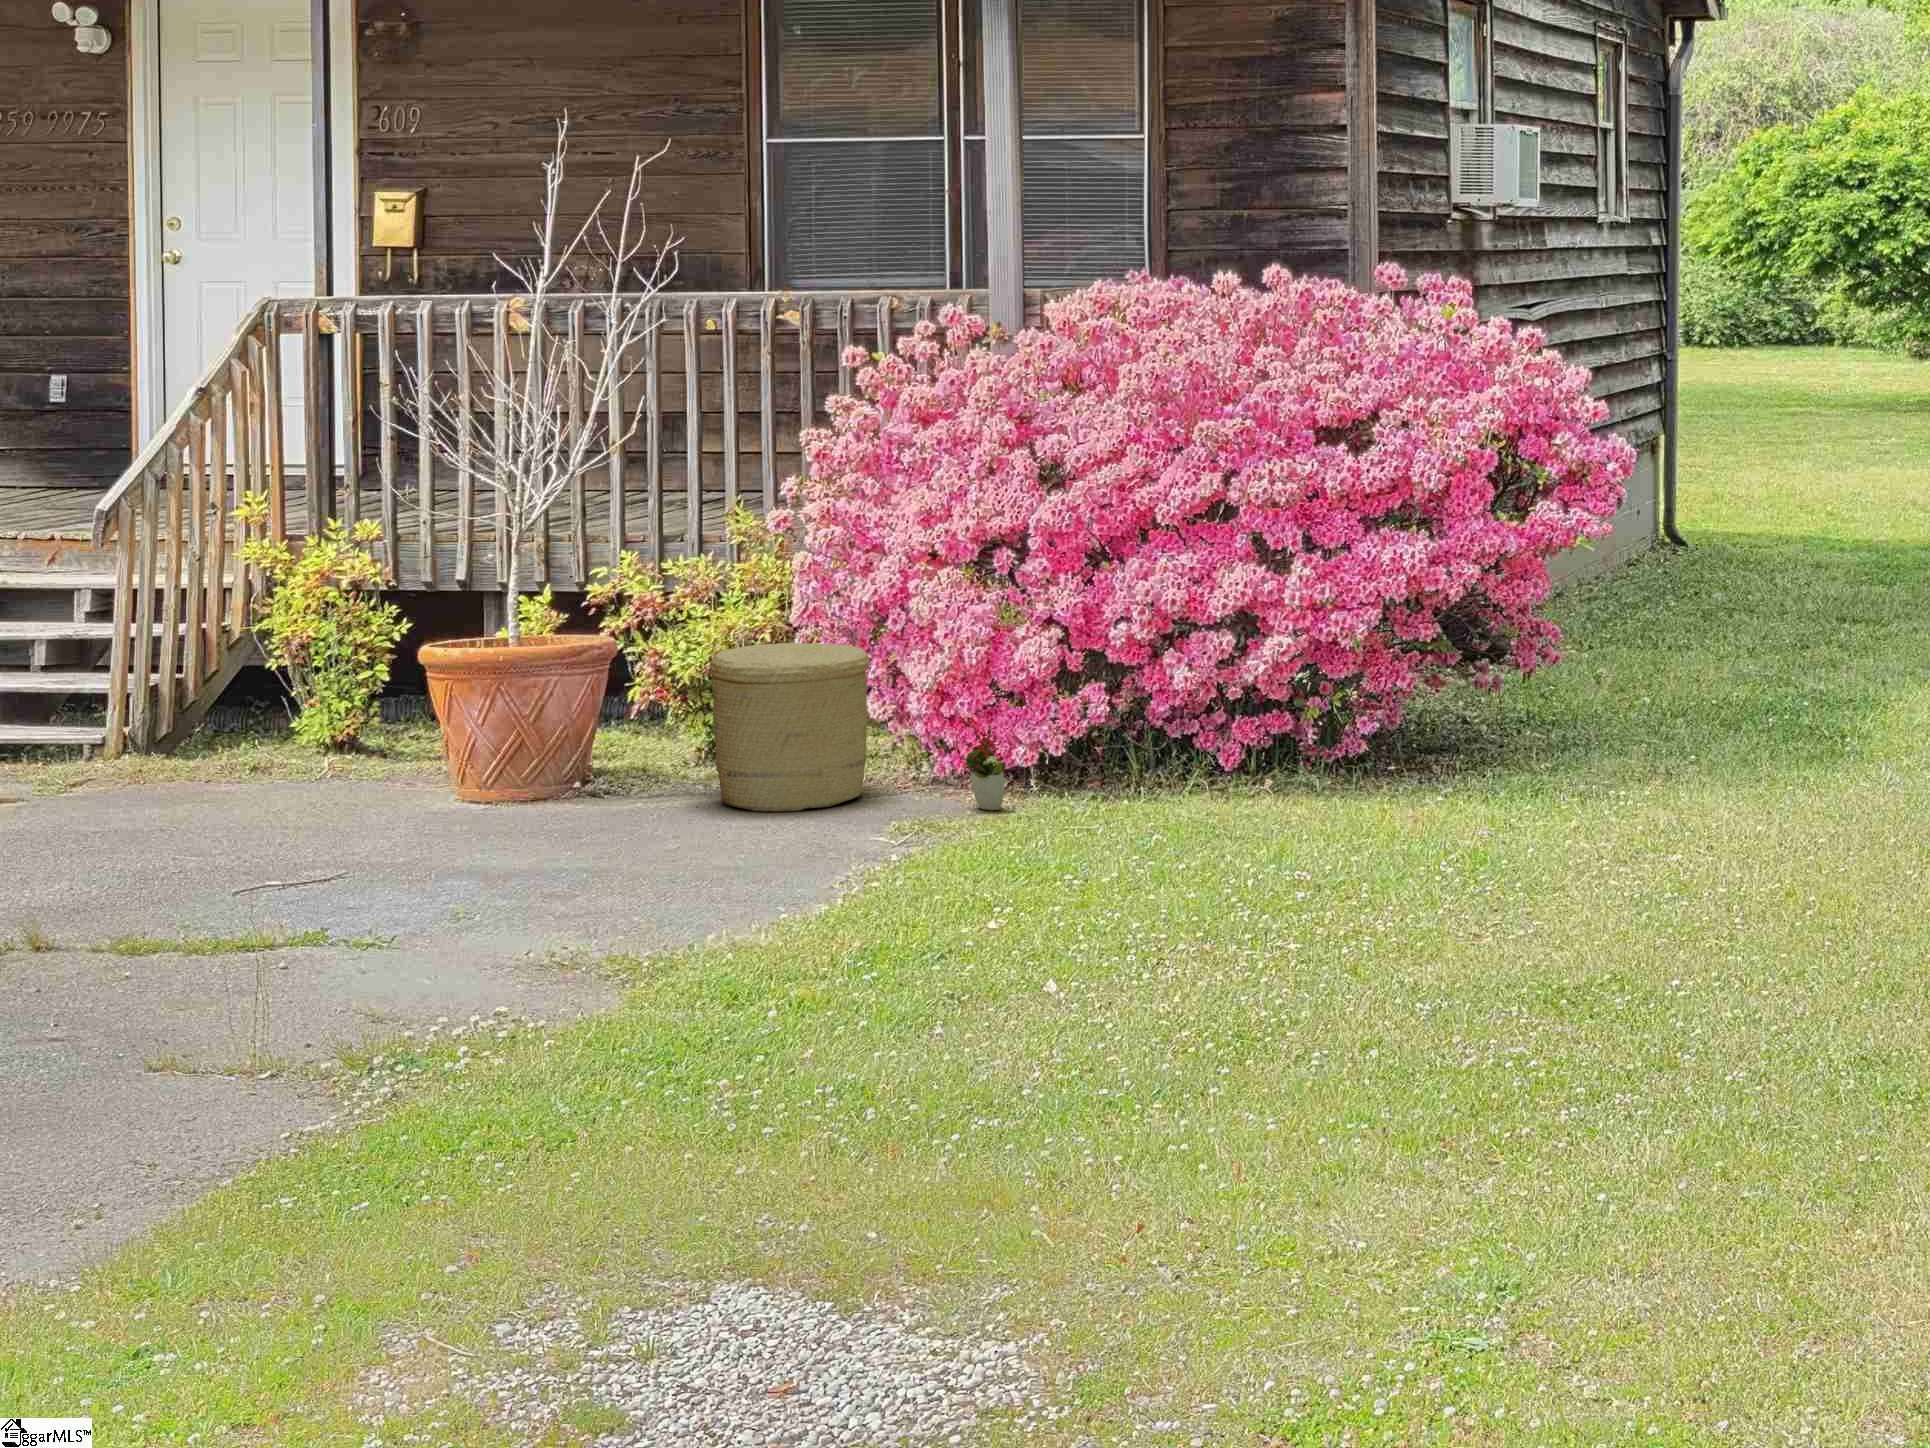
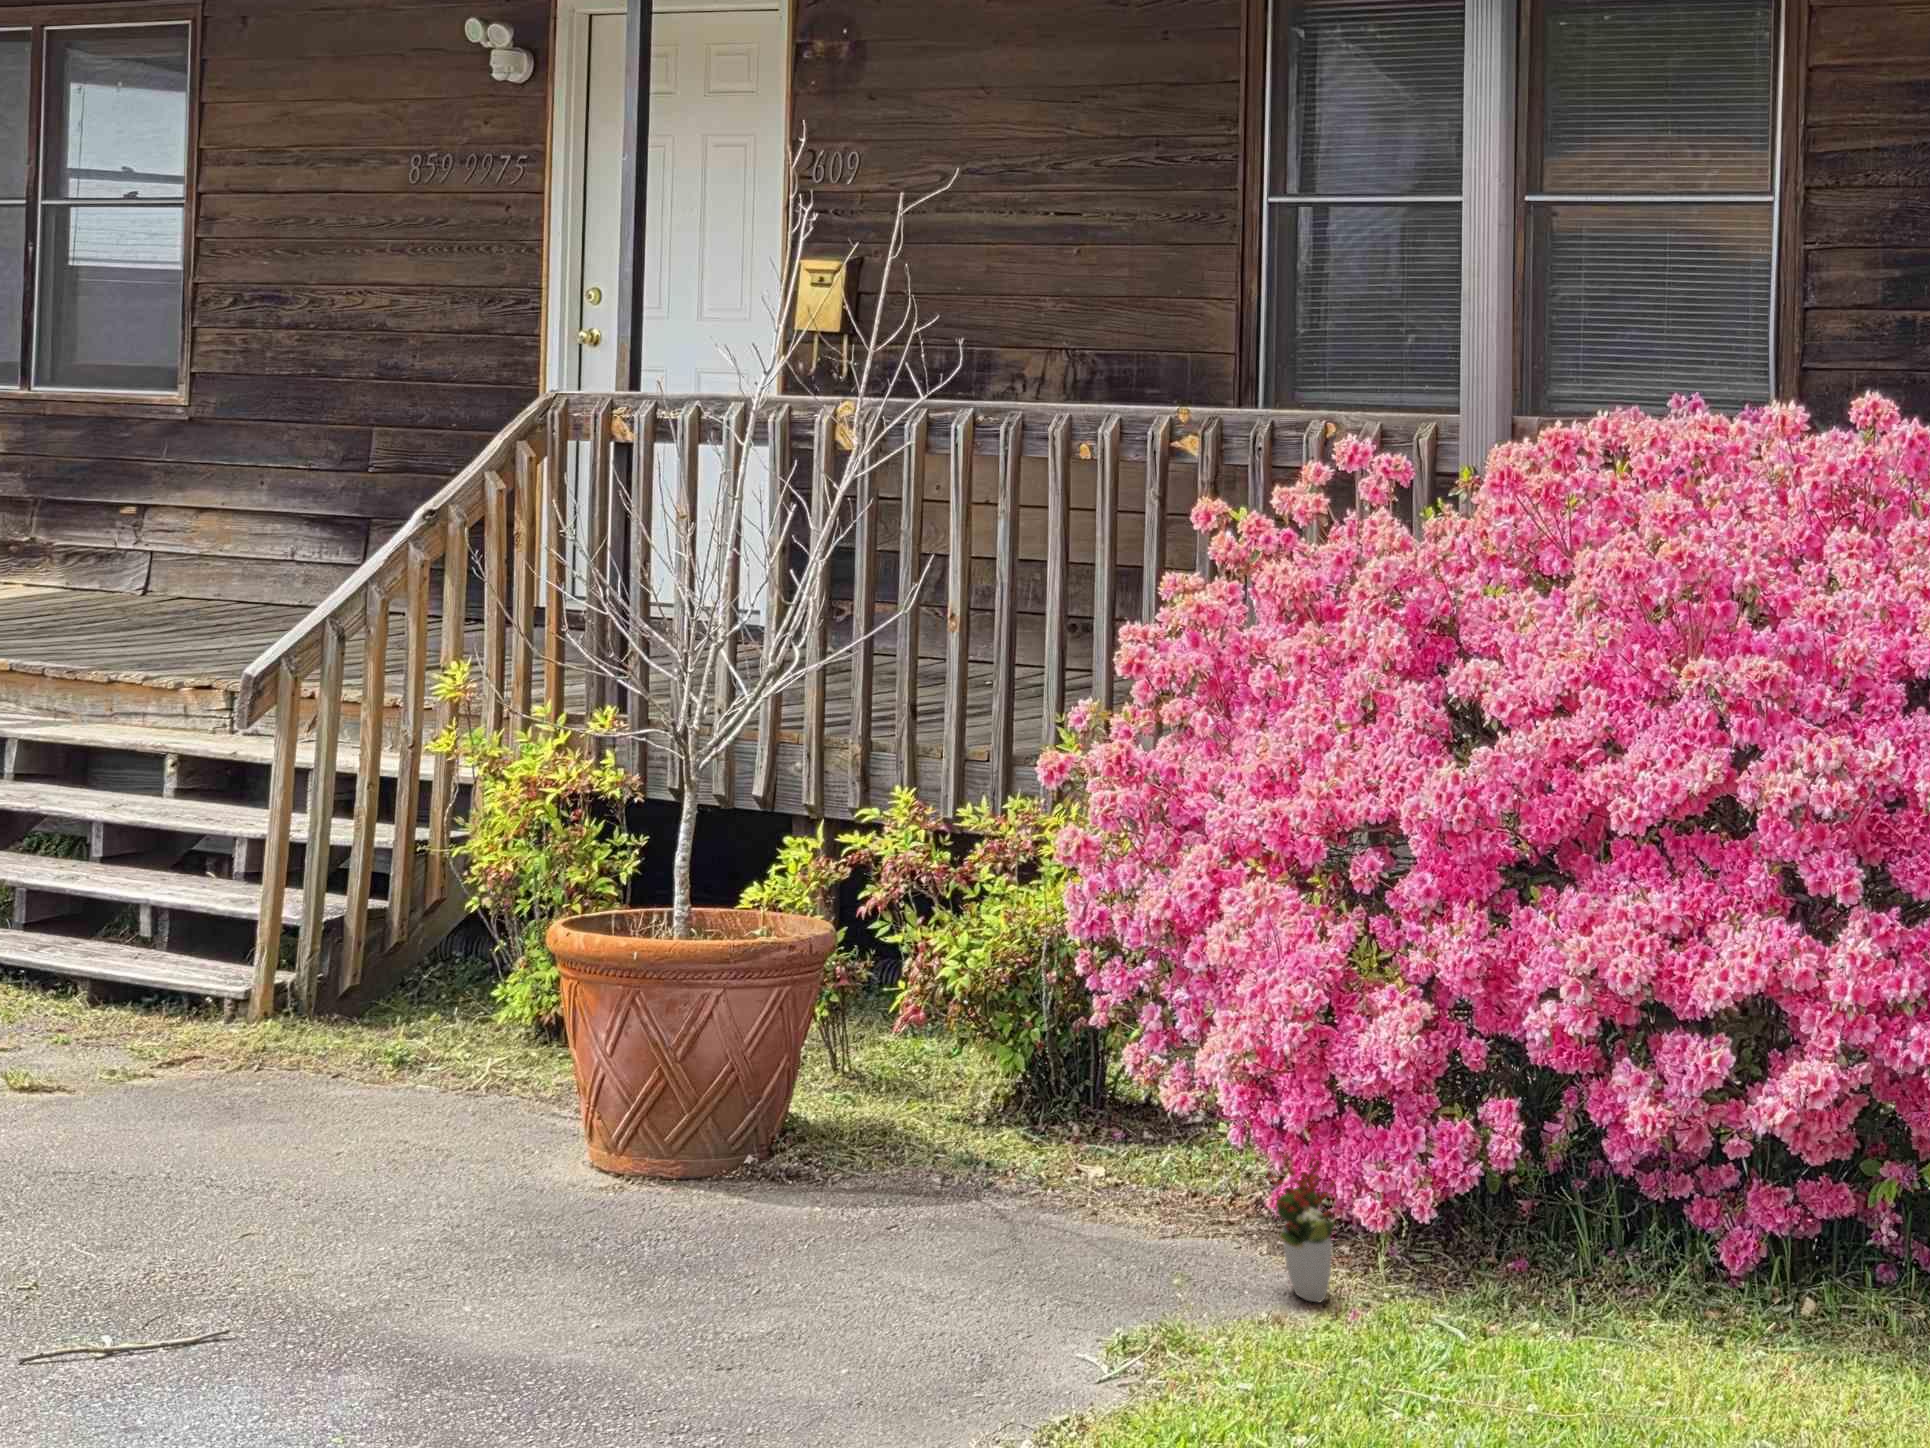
woven basket: present [710,643,870,812] -> none [915,959,1163,1251]

